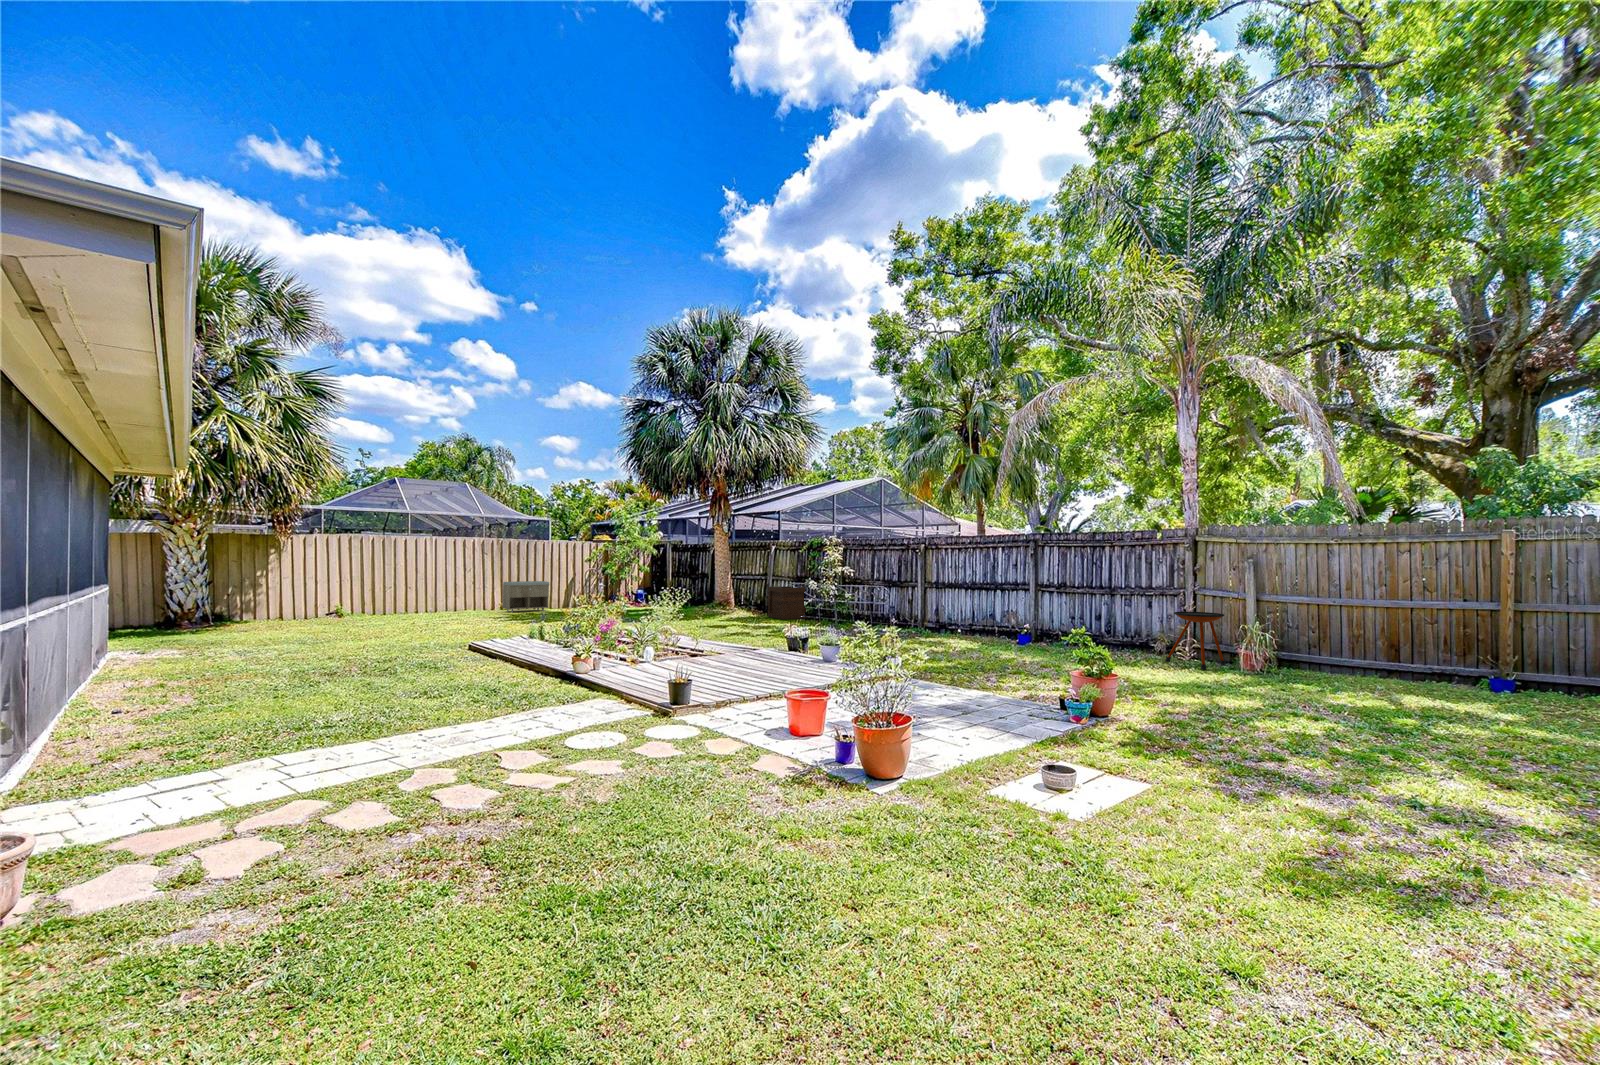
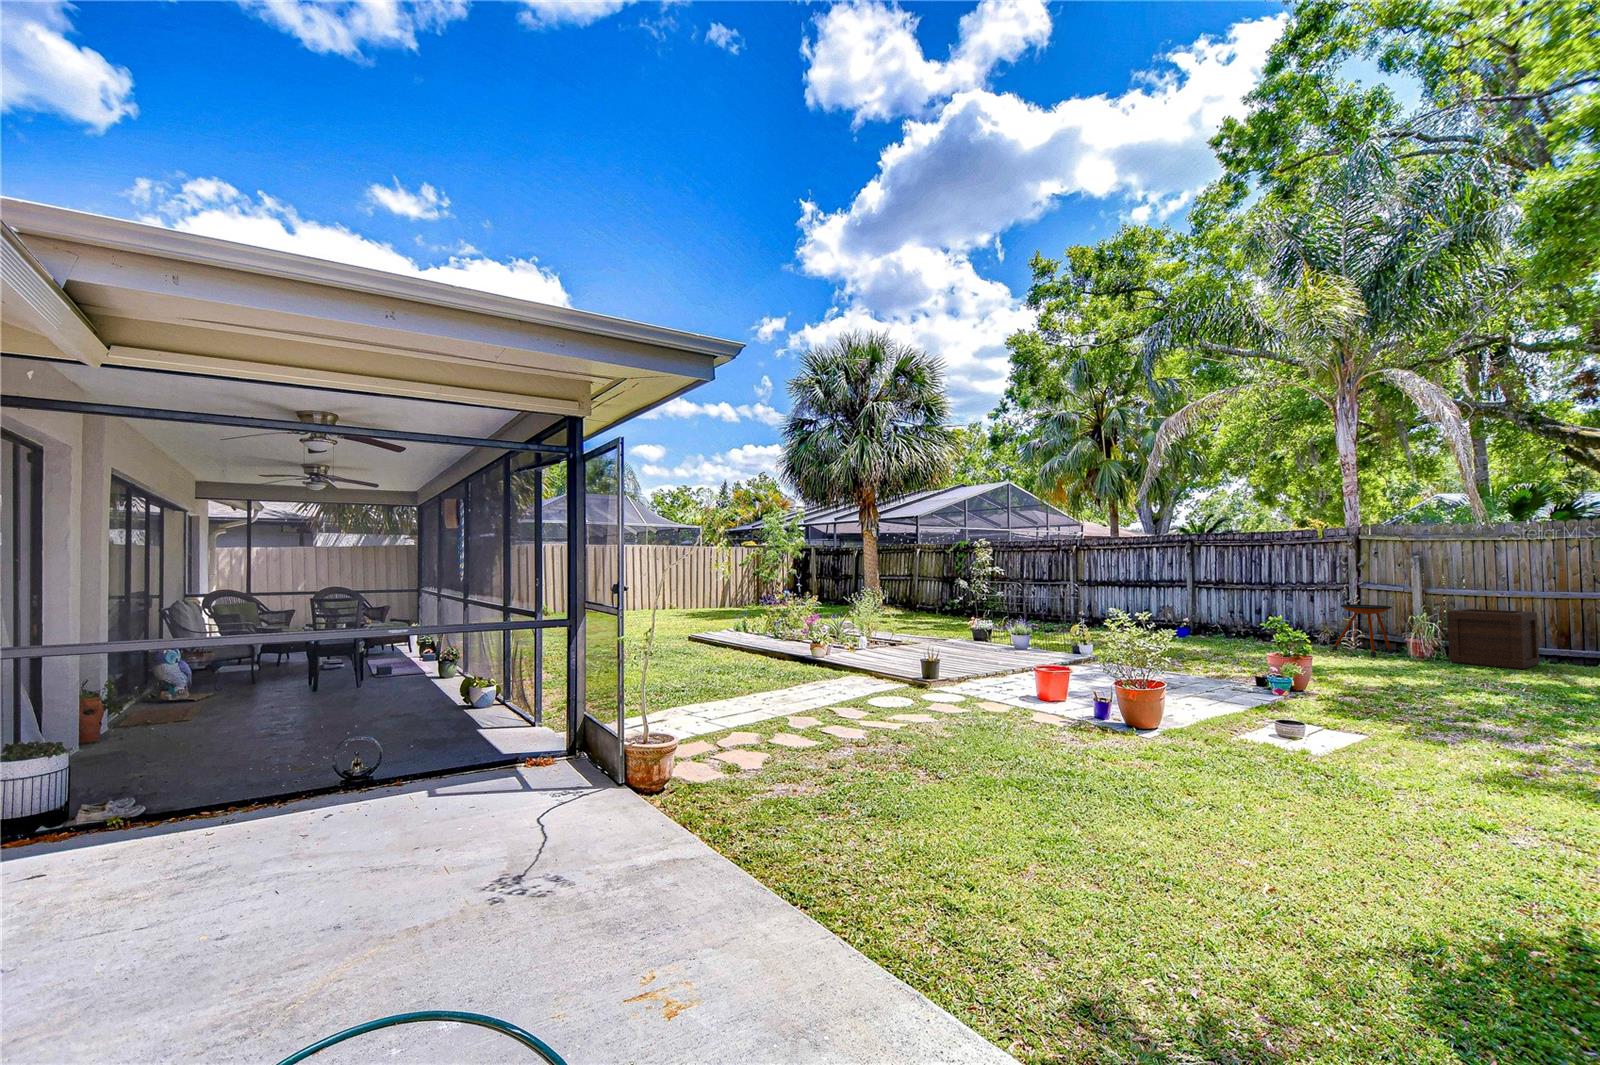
storage bench: present [503,581,549,612] -> none [671,584,710,612]
wooden crate: present [768,586,807,620] -> present [1447,609,1539,669]

